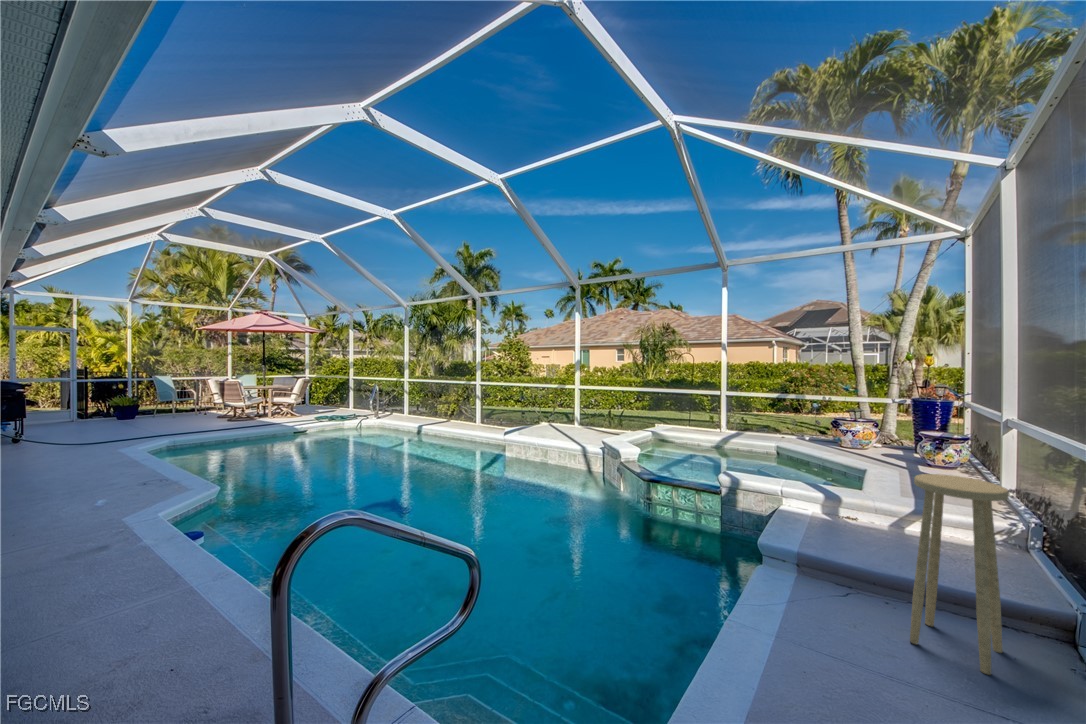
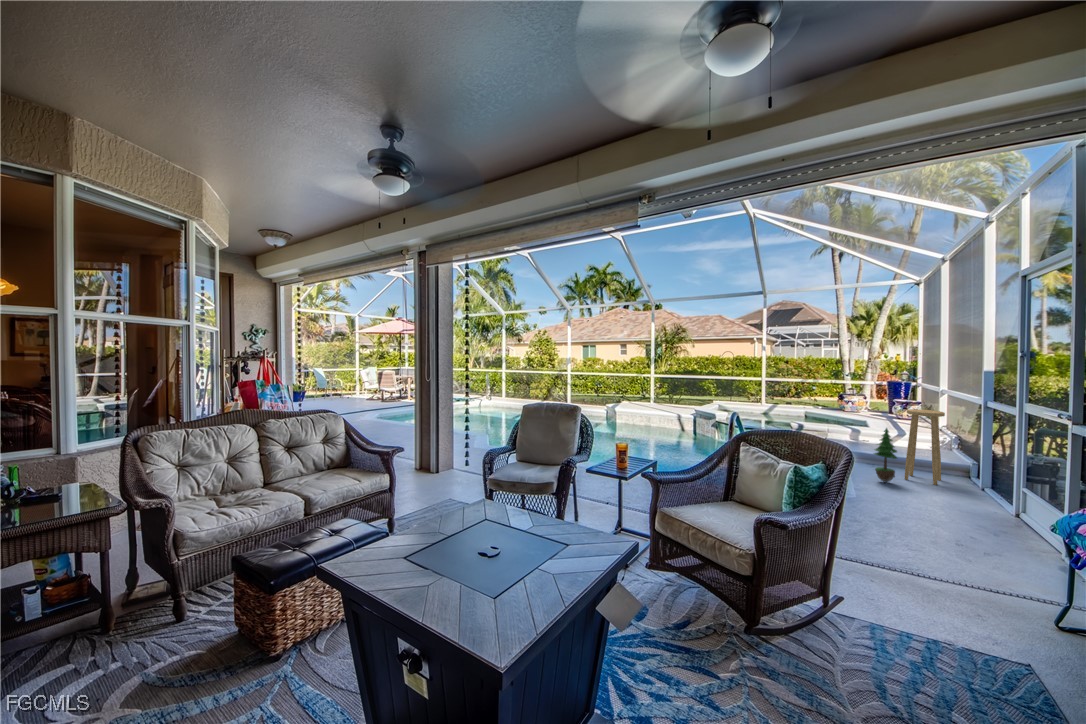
potted tree: none [828,521,886,657] -> present [874,428,897,482]

